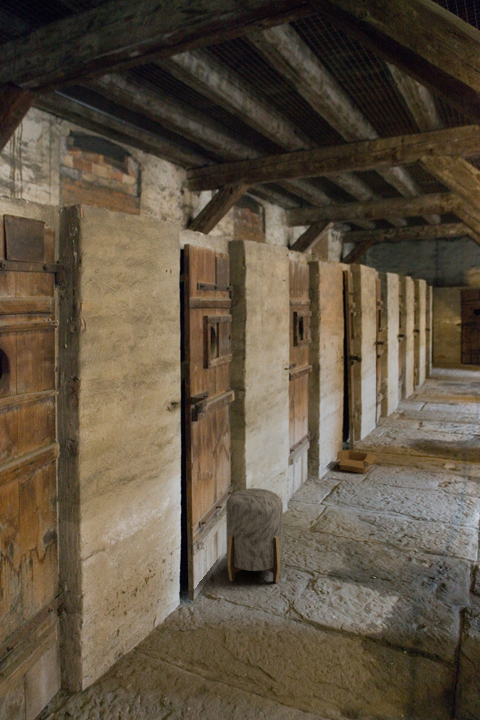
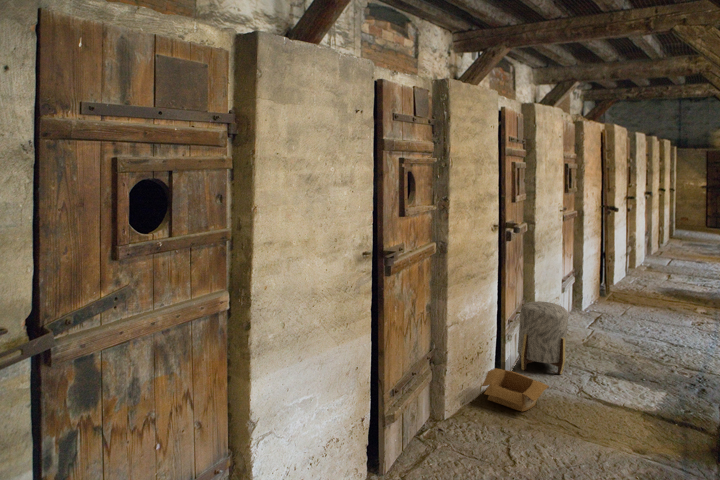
cardboard box: present [336,450,376,473] -> present [482,368,549,411]

